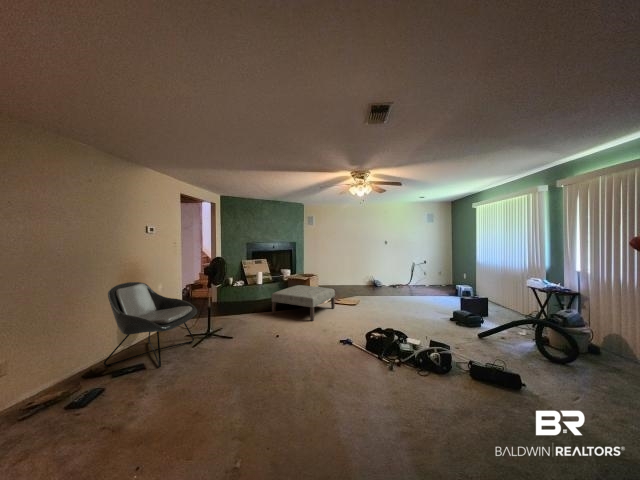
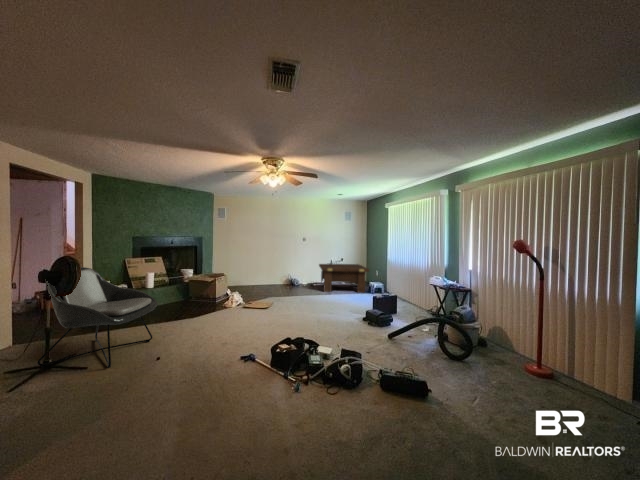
coffee table: none [336,266,381,293] -> present [319,264,369,293]
ottoman: present [272,285,335,321] -> none [246,281,318,320]

